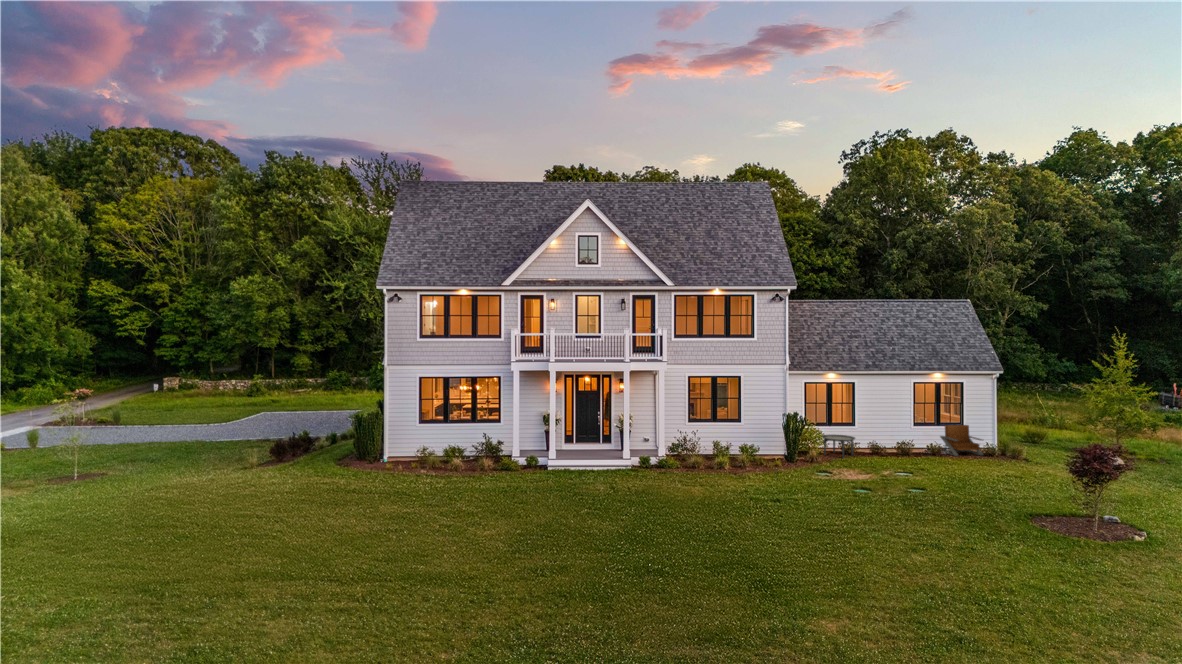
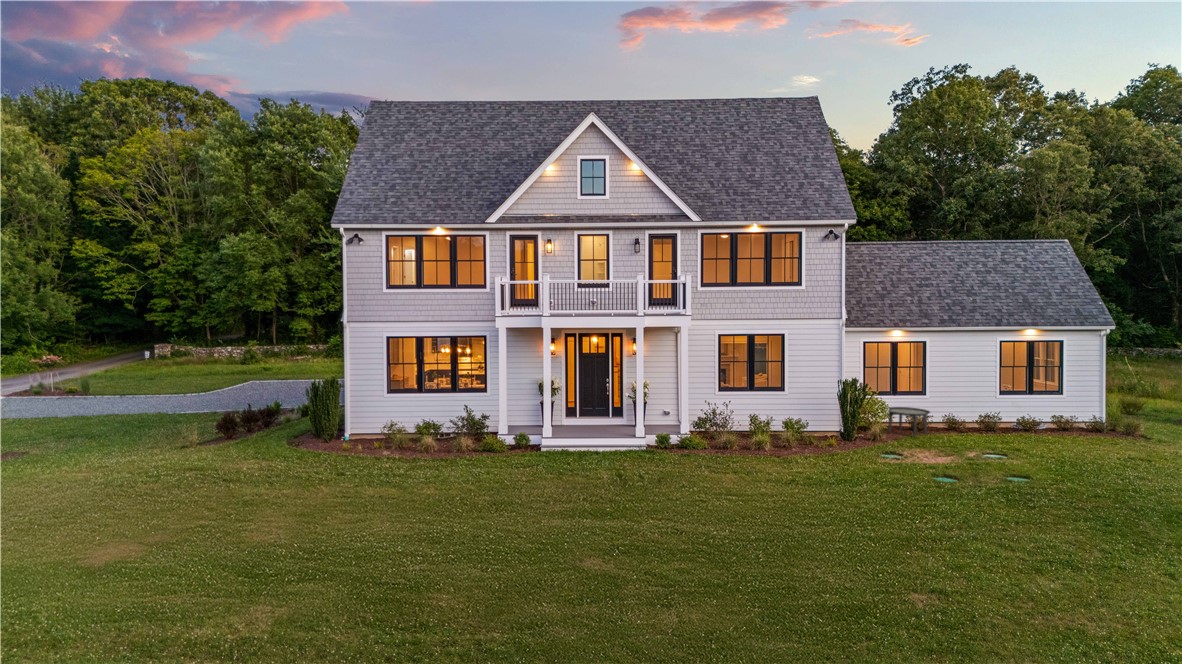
lounge chair: present [940,425,983,456] -> none [1035,395,1096,434]

